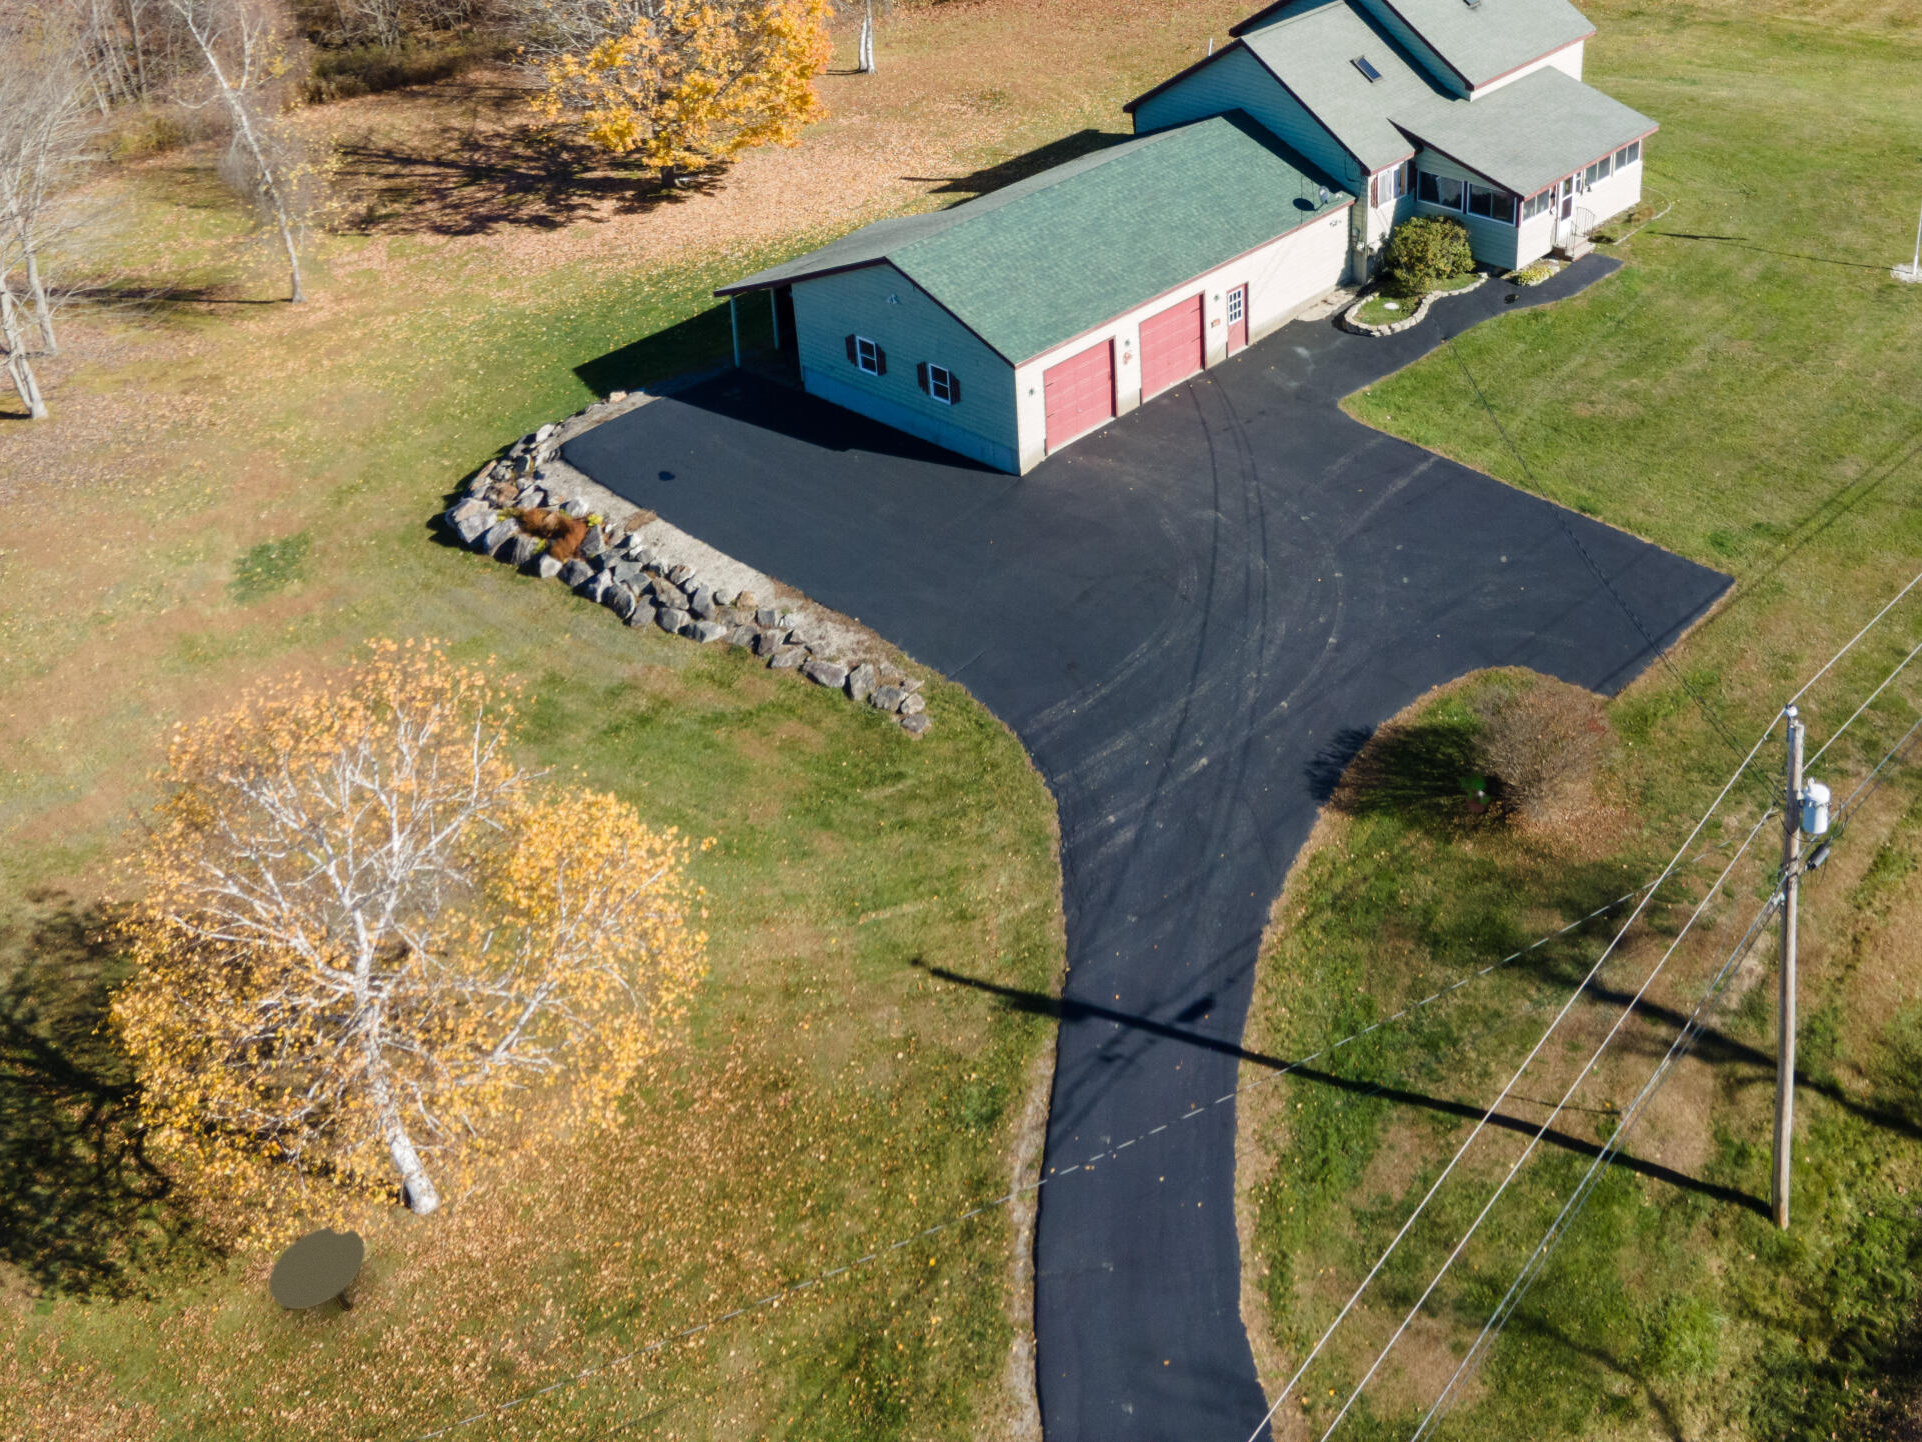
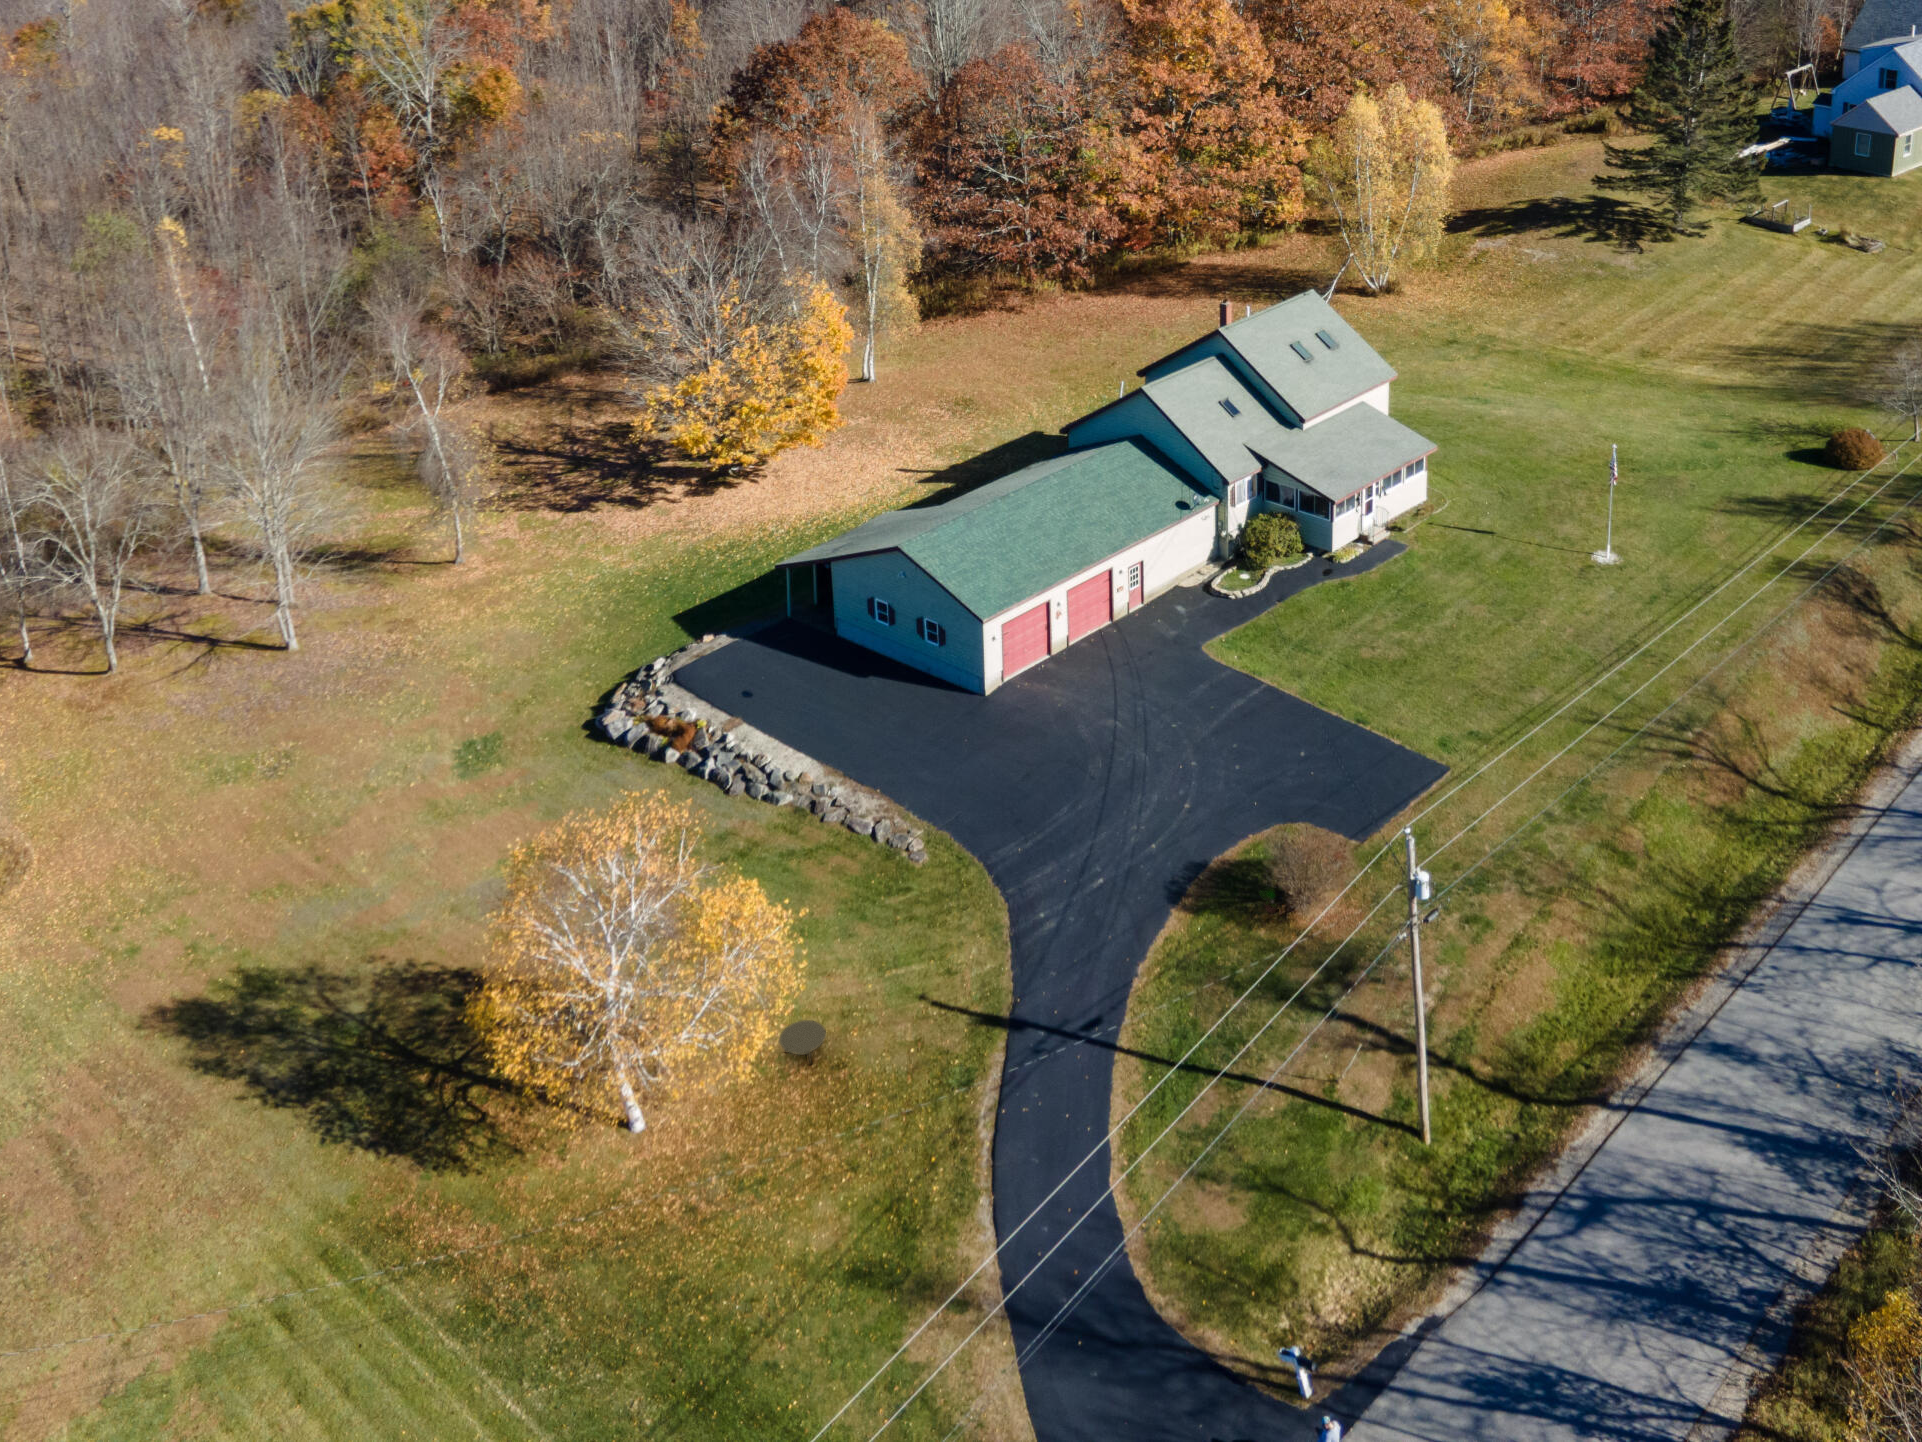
round table: present [269,1227,365,1311] -> present [779,1020,826,1065]

